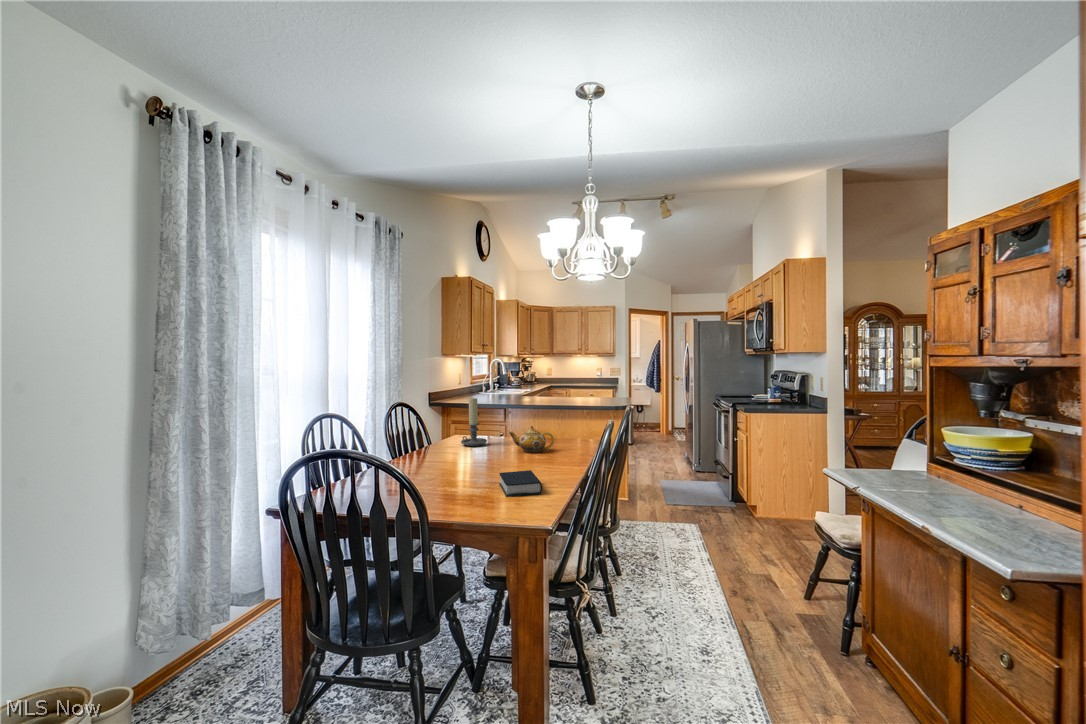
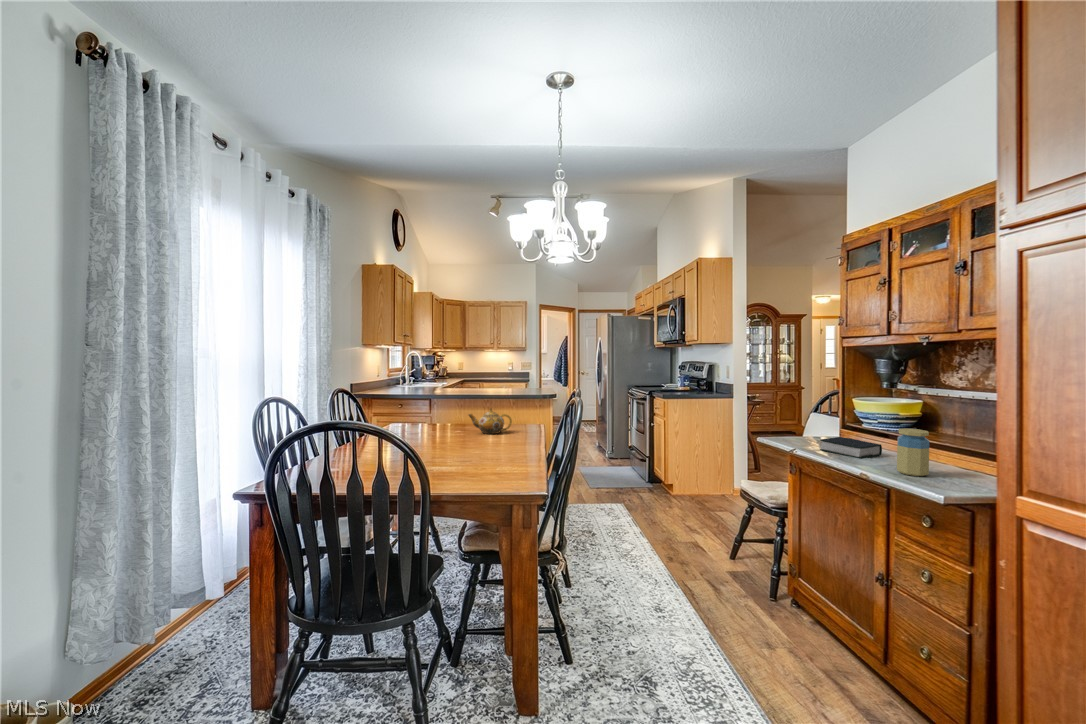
candle holder: present [461,398,487,446] -> none [416,381,442,430]
book: present [499,470,542,497] -> present [820,437,882,459]
jar: none [980,471,1022,531] -> present [897,428,929,476]

